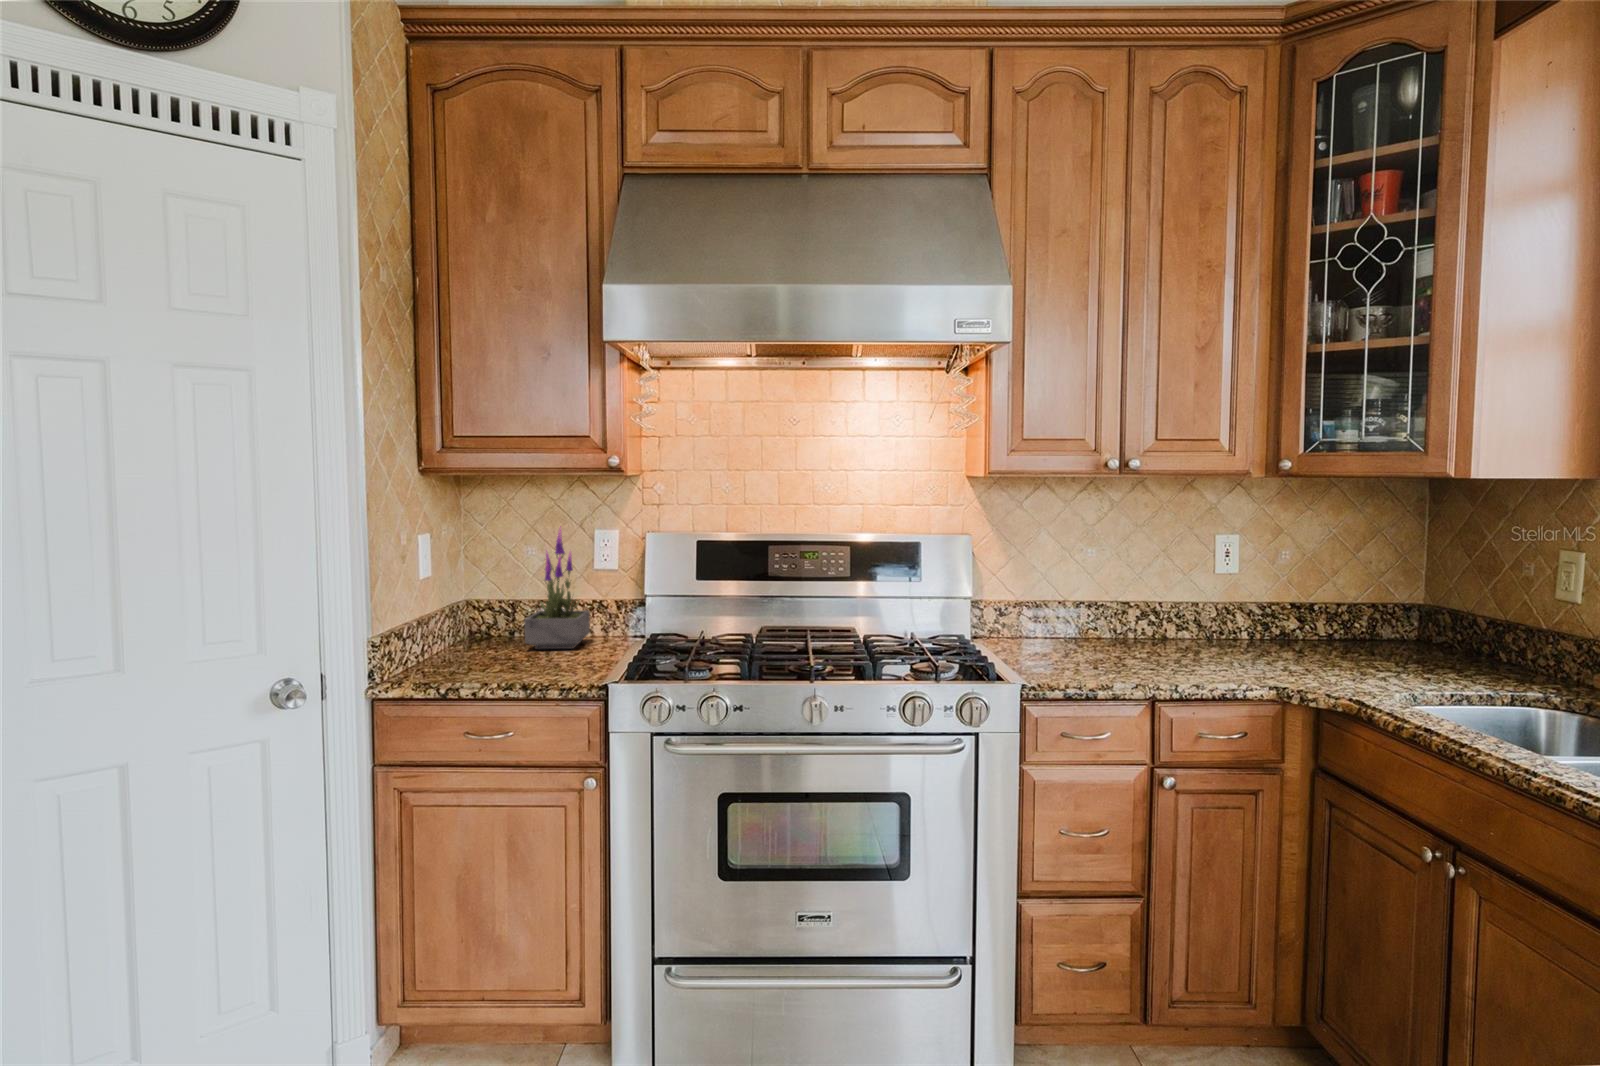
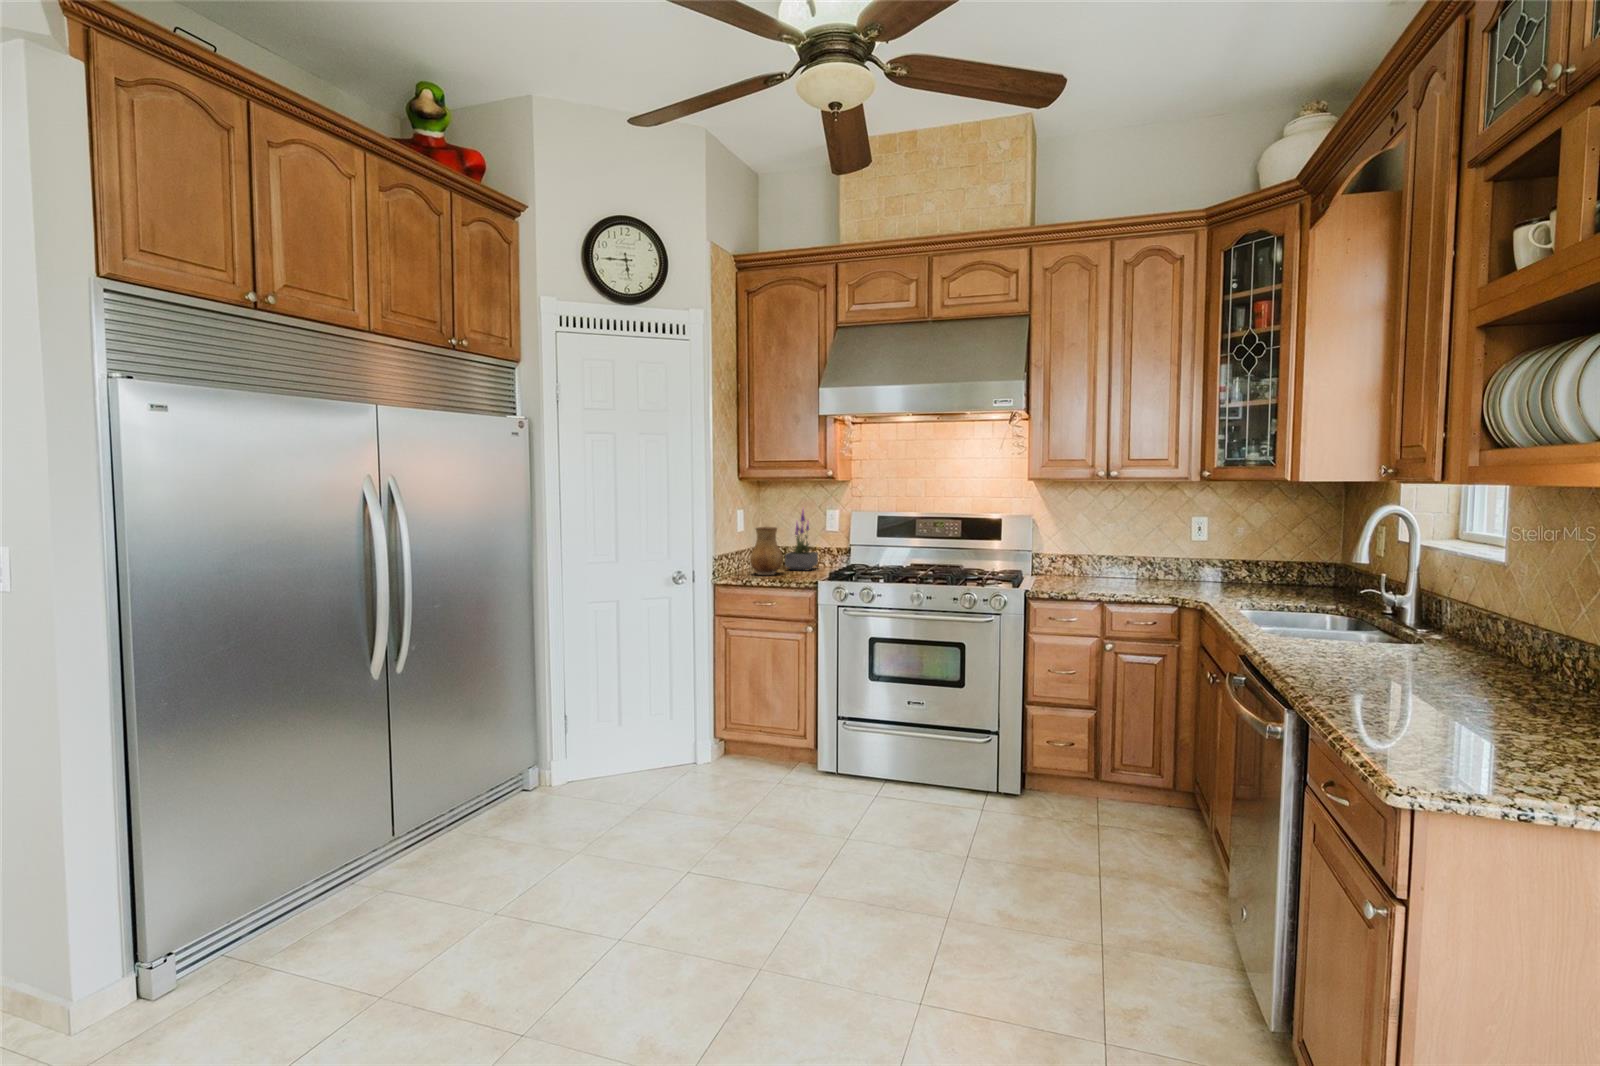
ceramic pitcher: none [449,568,521,669] -> present [750,527,783,575]

